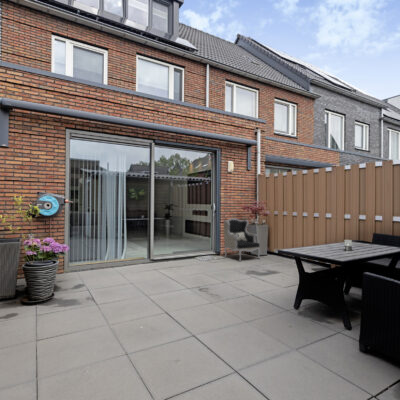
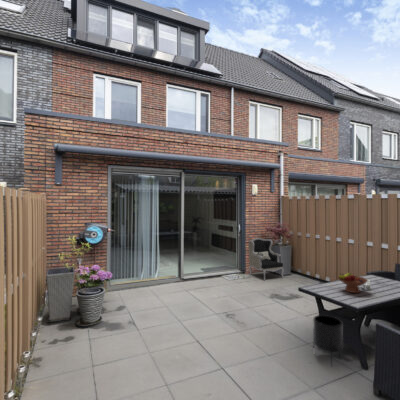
fruit bowl: none [320,231,352,251] -> present [338,273,367,293]
planter: none [294,277,327,330] -> present [313,315,343,353]

